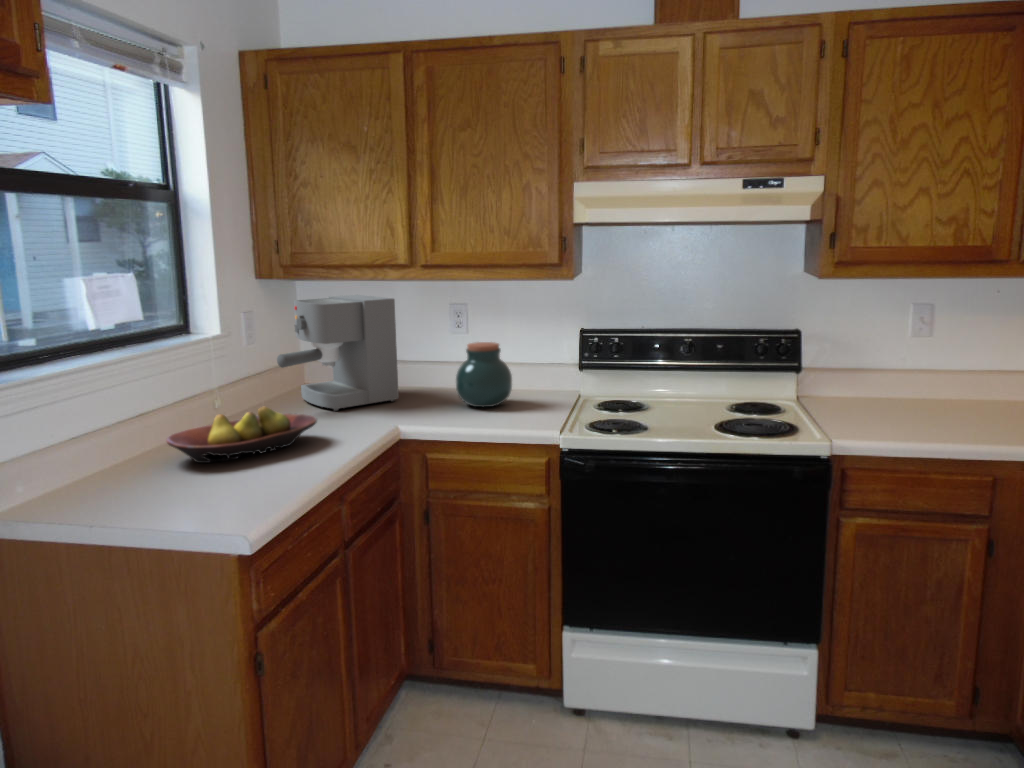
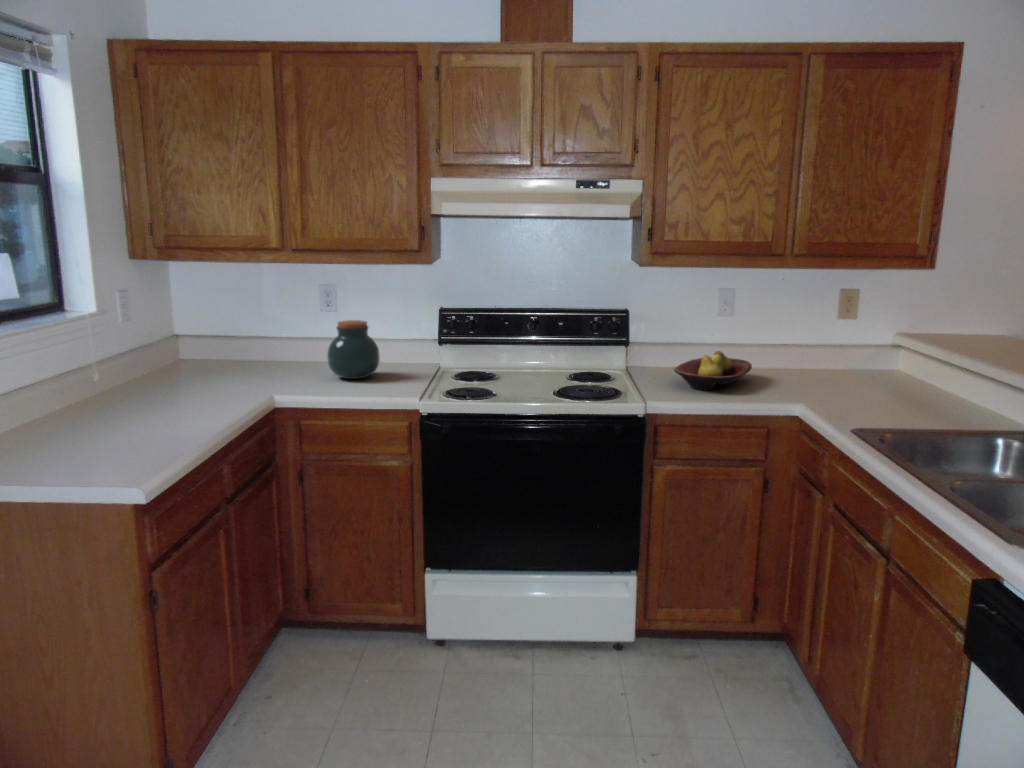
coffee maker: present [277,295,399,411] -> none [154,276,274,384]
fruit bowl: present [166,407,317,463] -> present [674,351,752,390]

